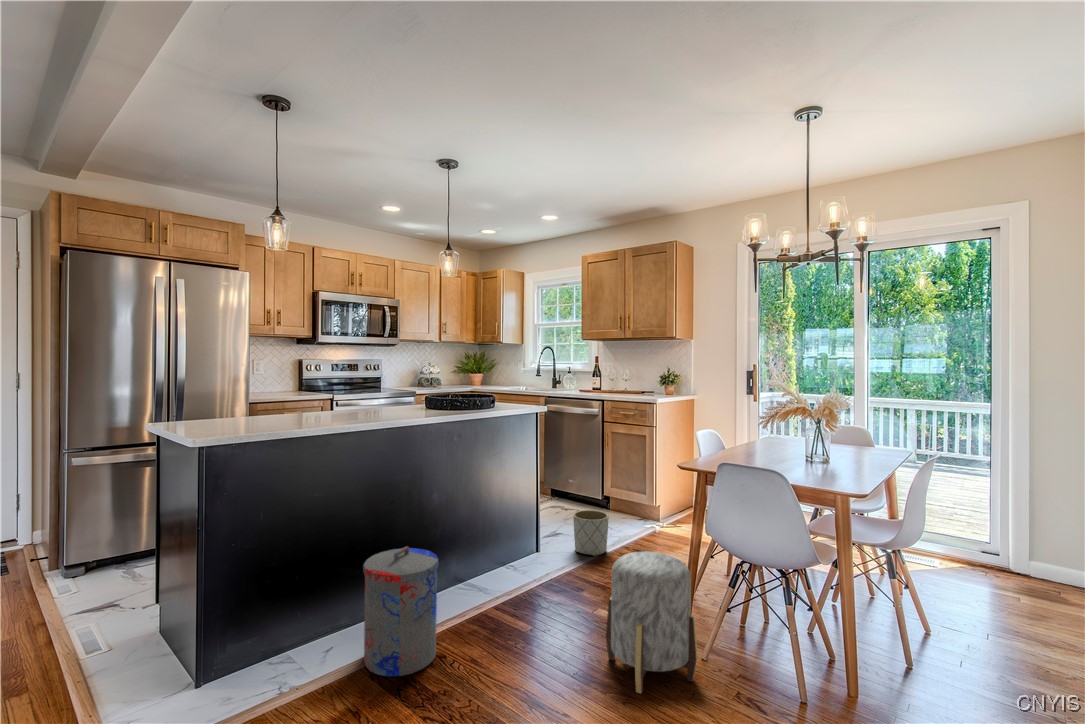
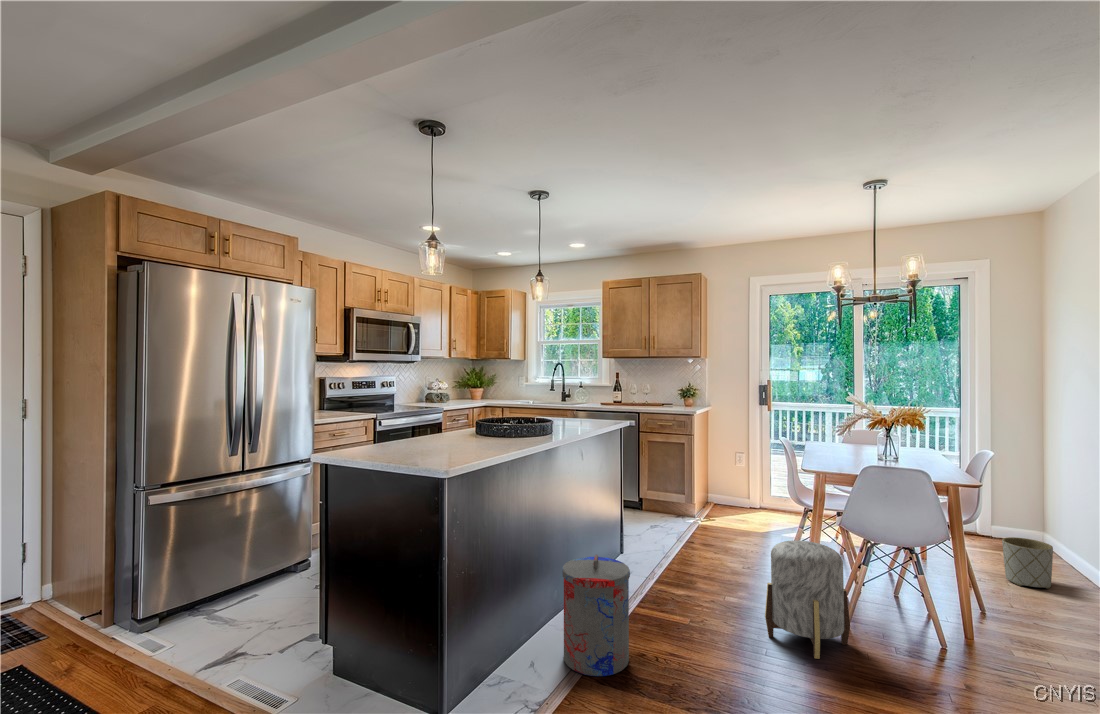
planter: present [573,510,609,556] -> present [1002,537,1053,589]

